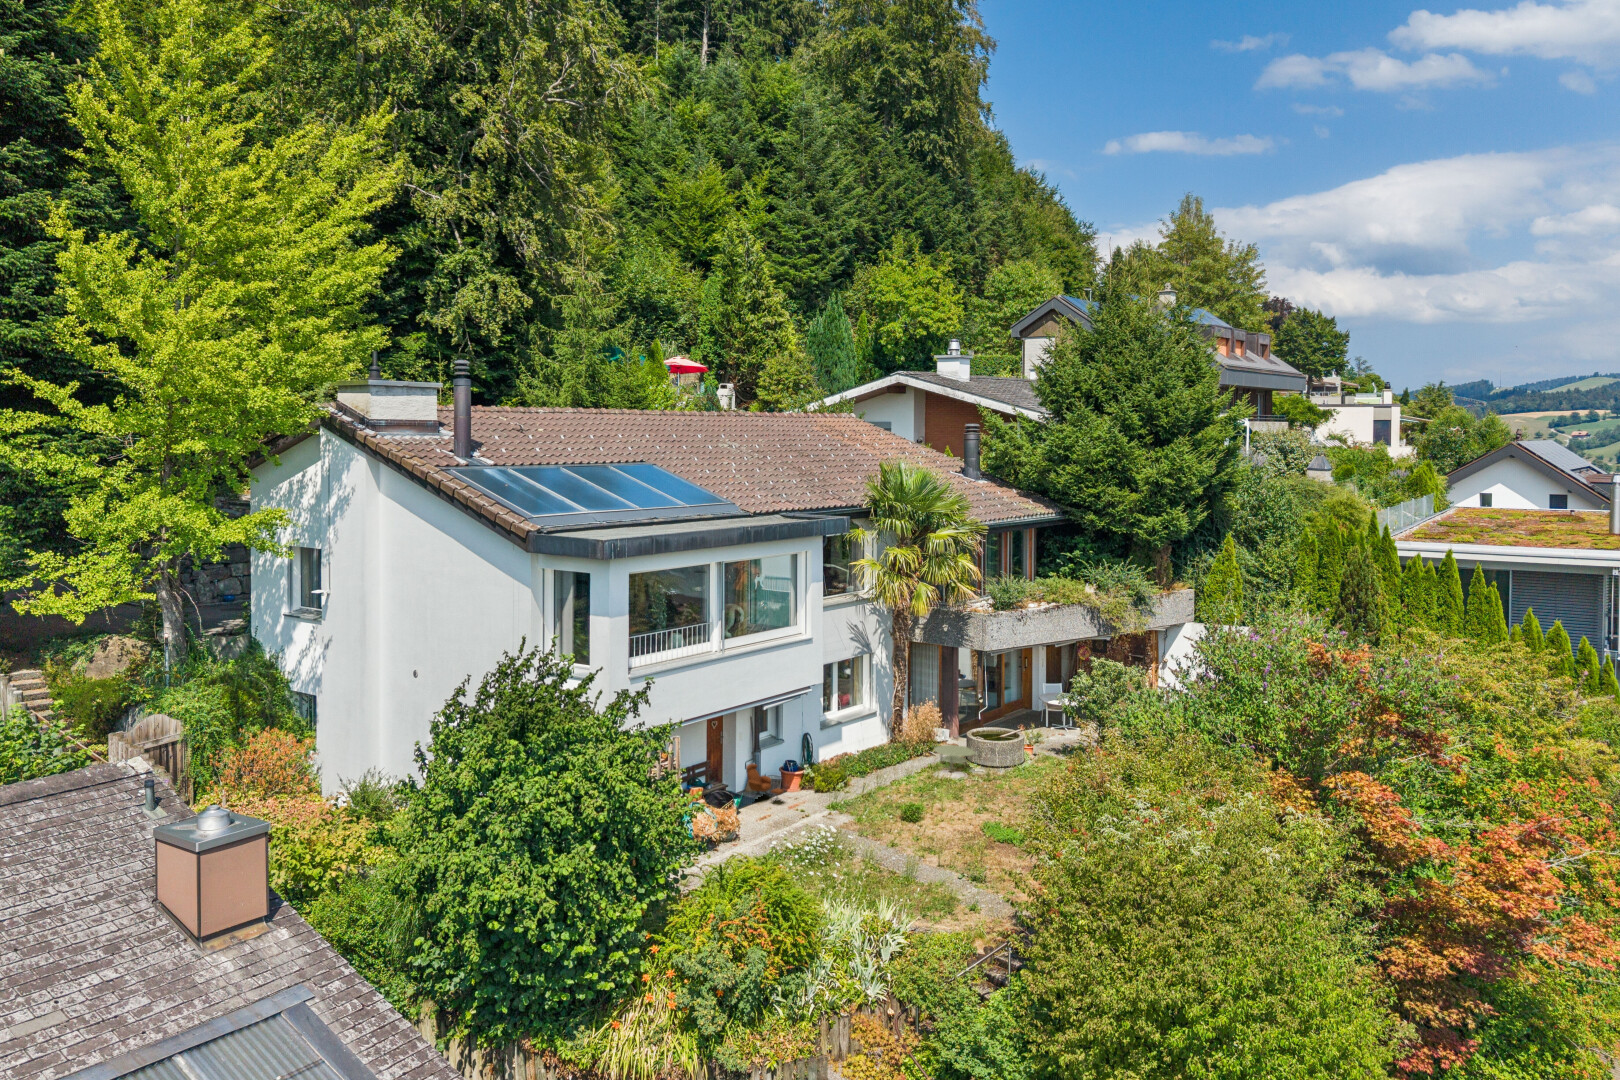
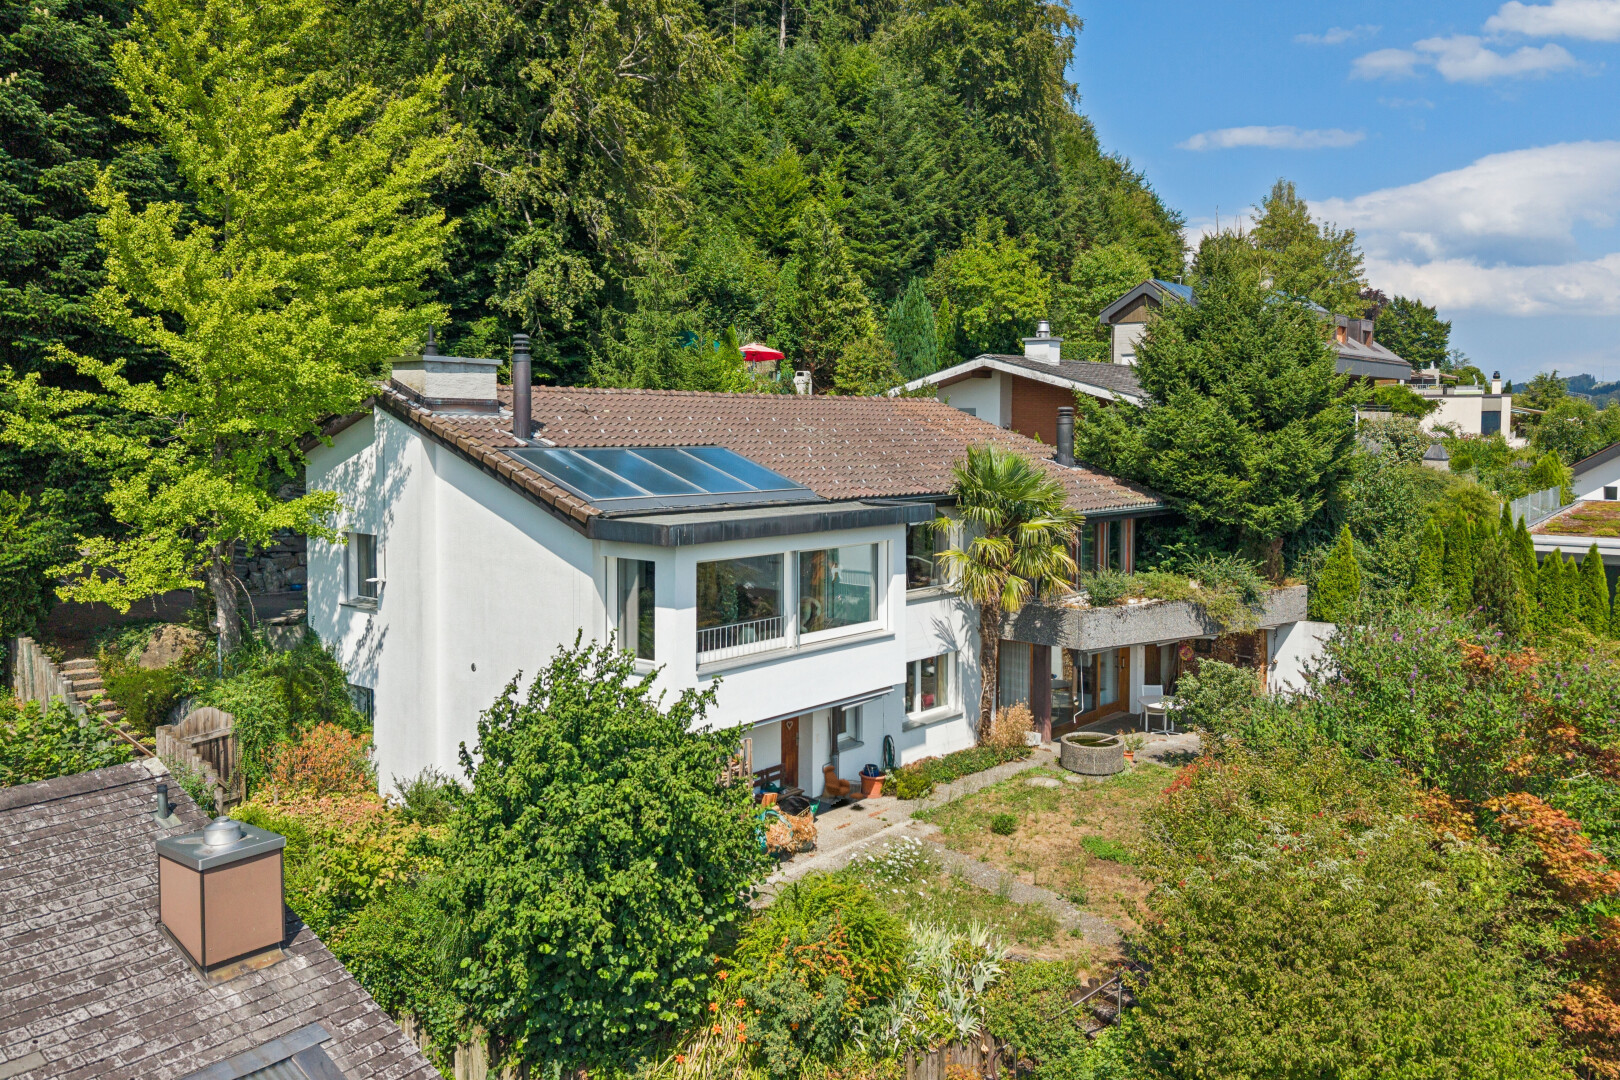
round table: present [934,745,975,772] -> none [1025,748,1070,777]

